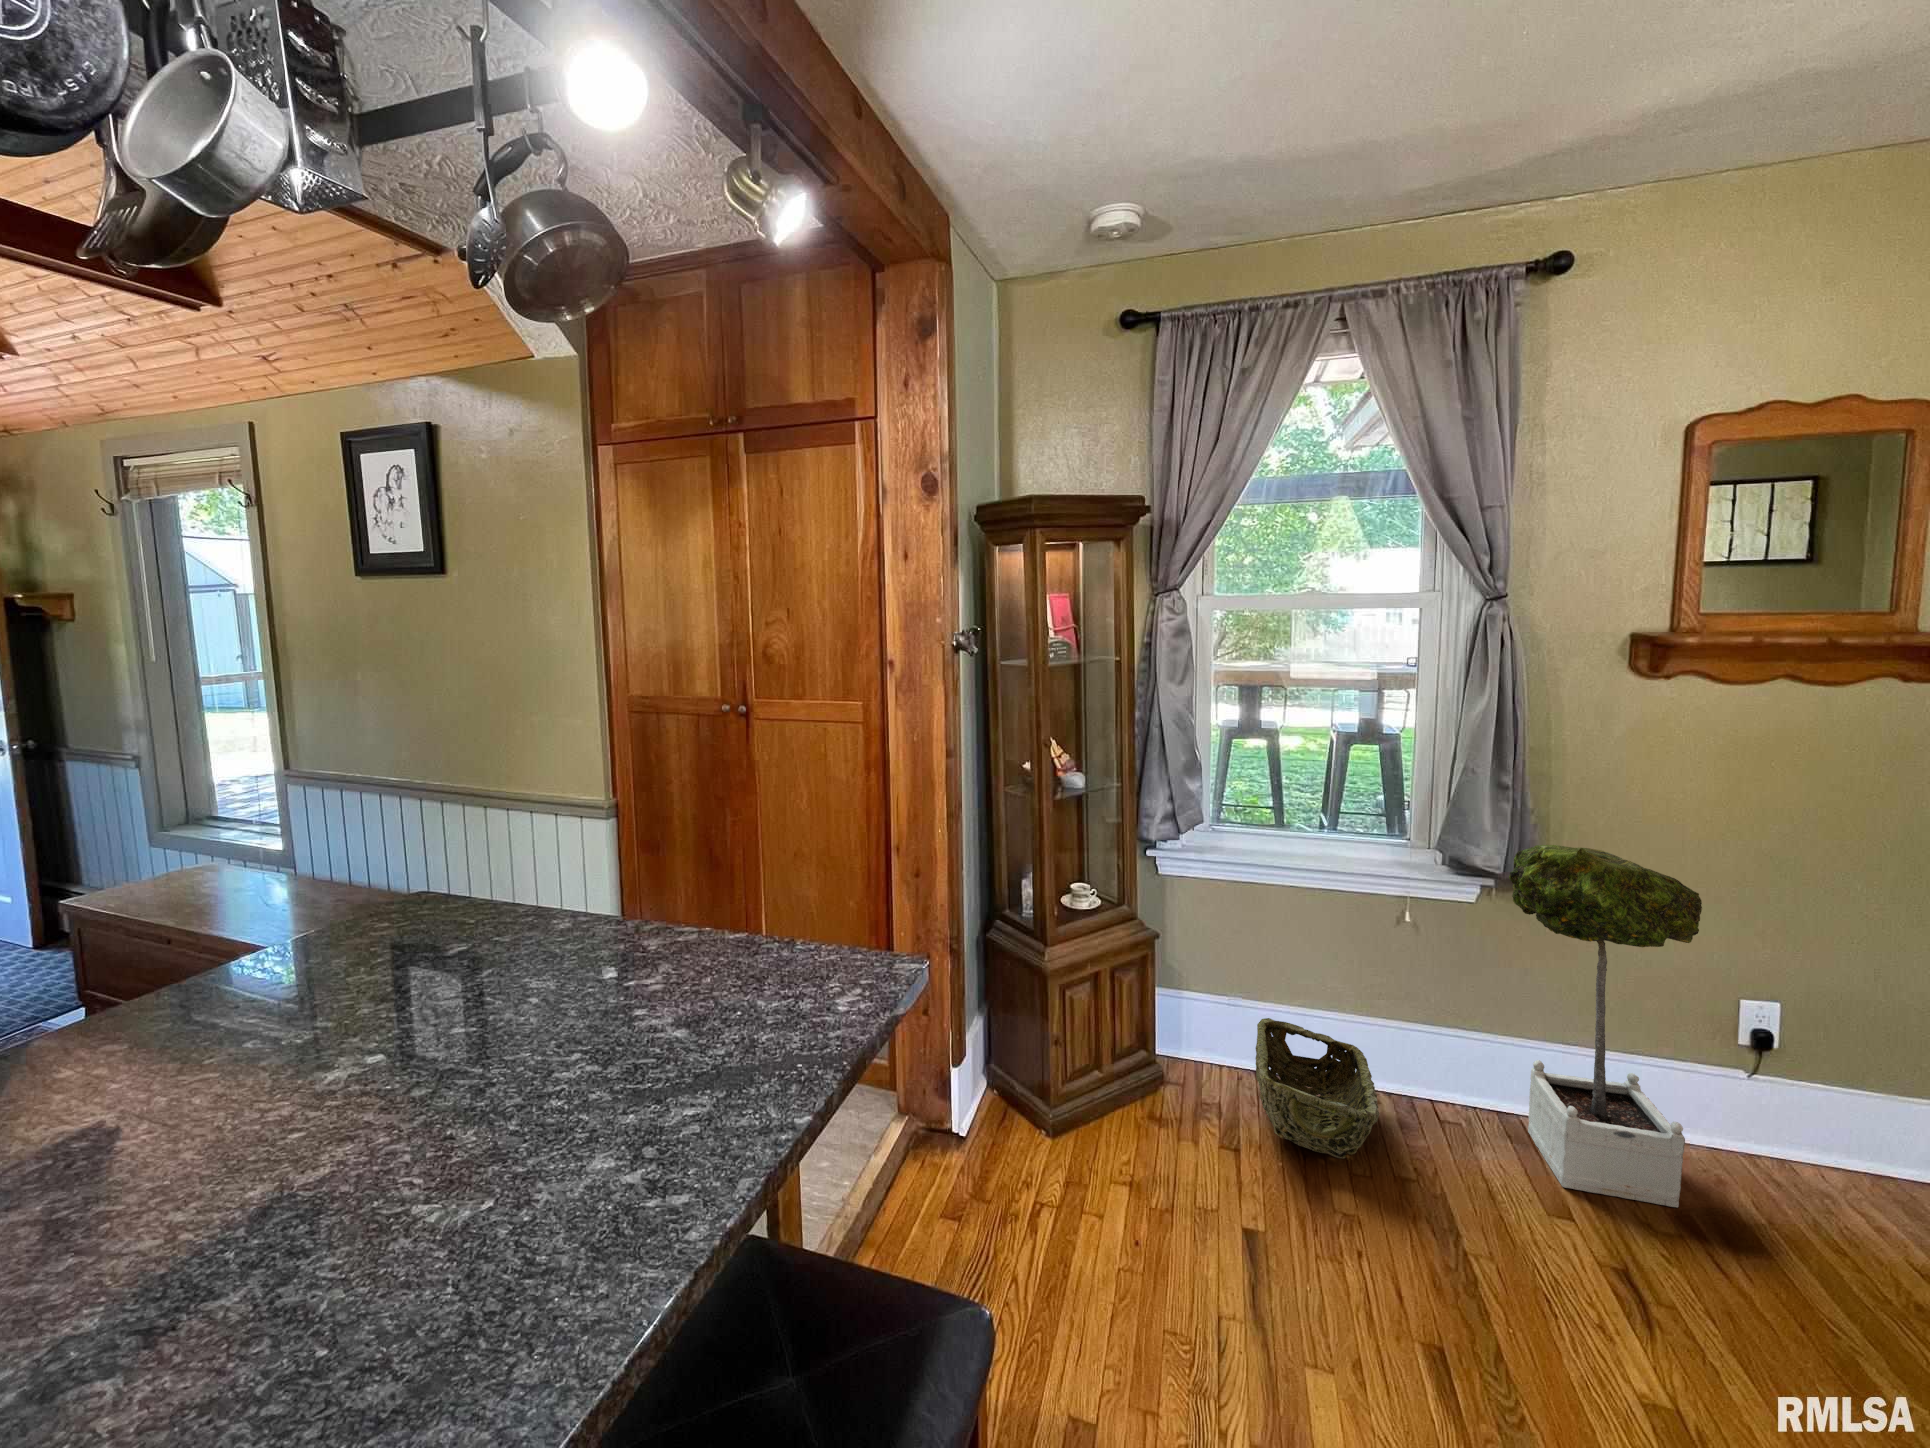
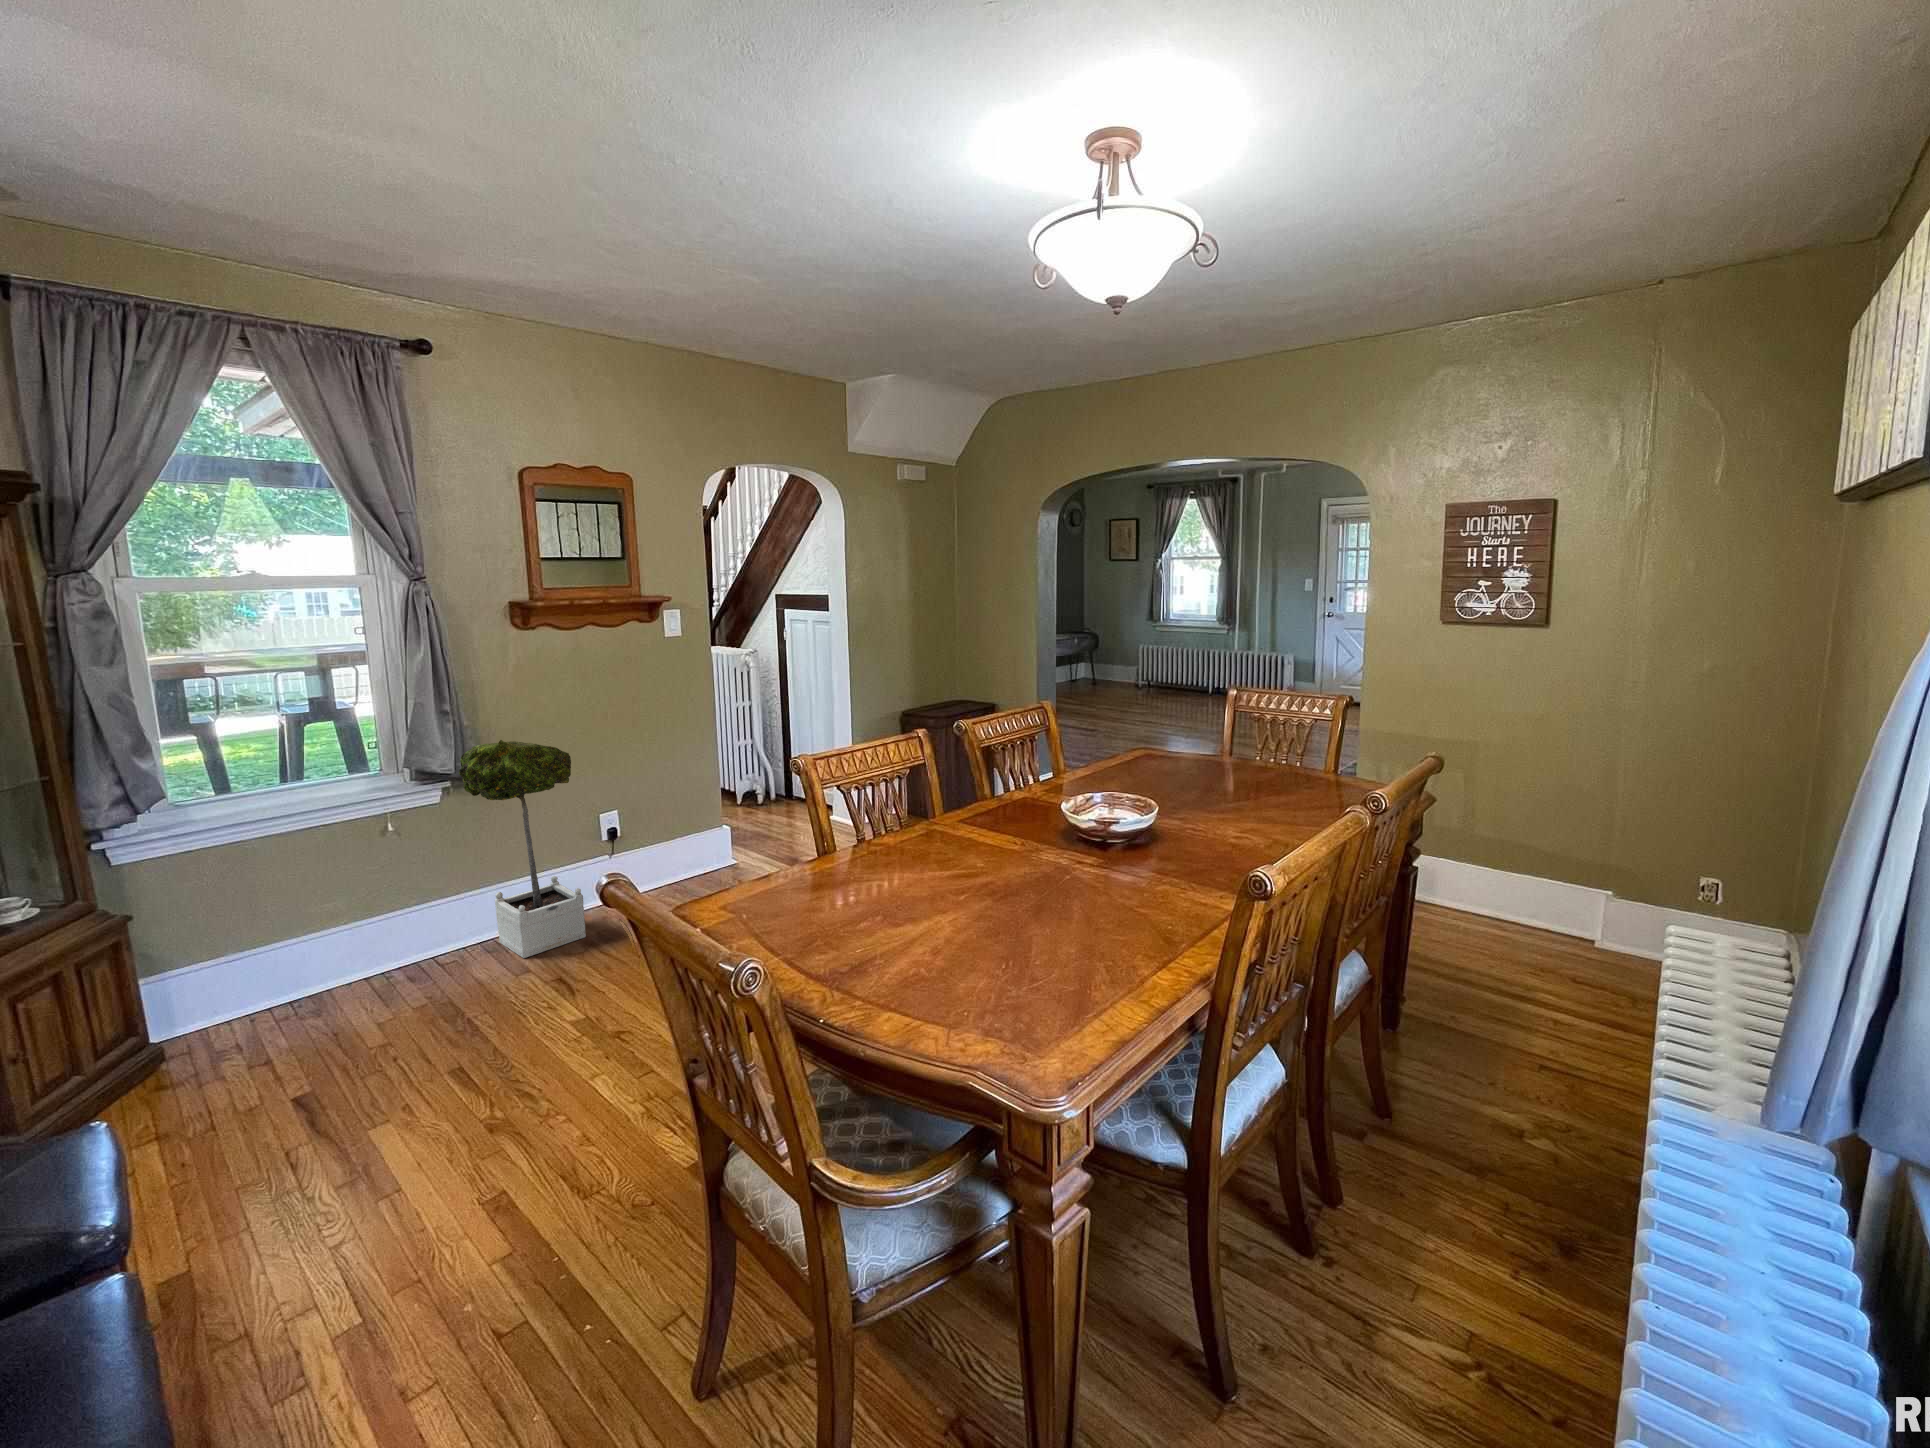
woven basket: present [1256,1018,1380,1158] -> none [262,942,392,1031]

